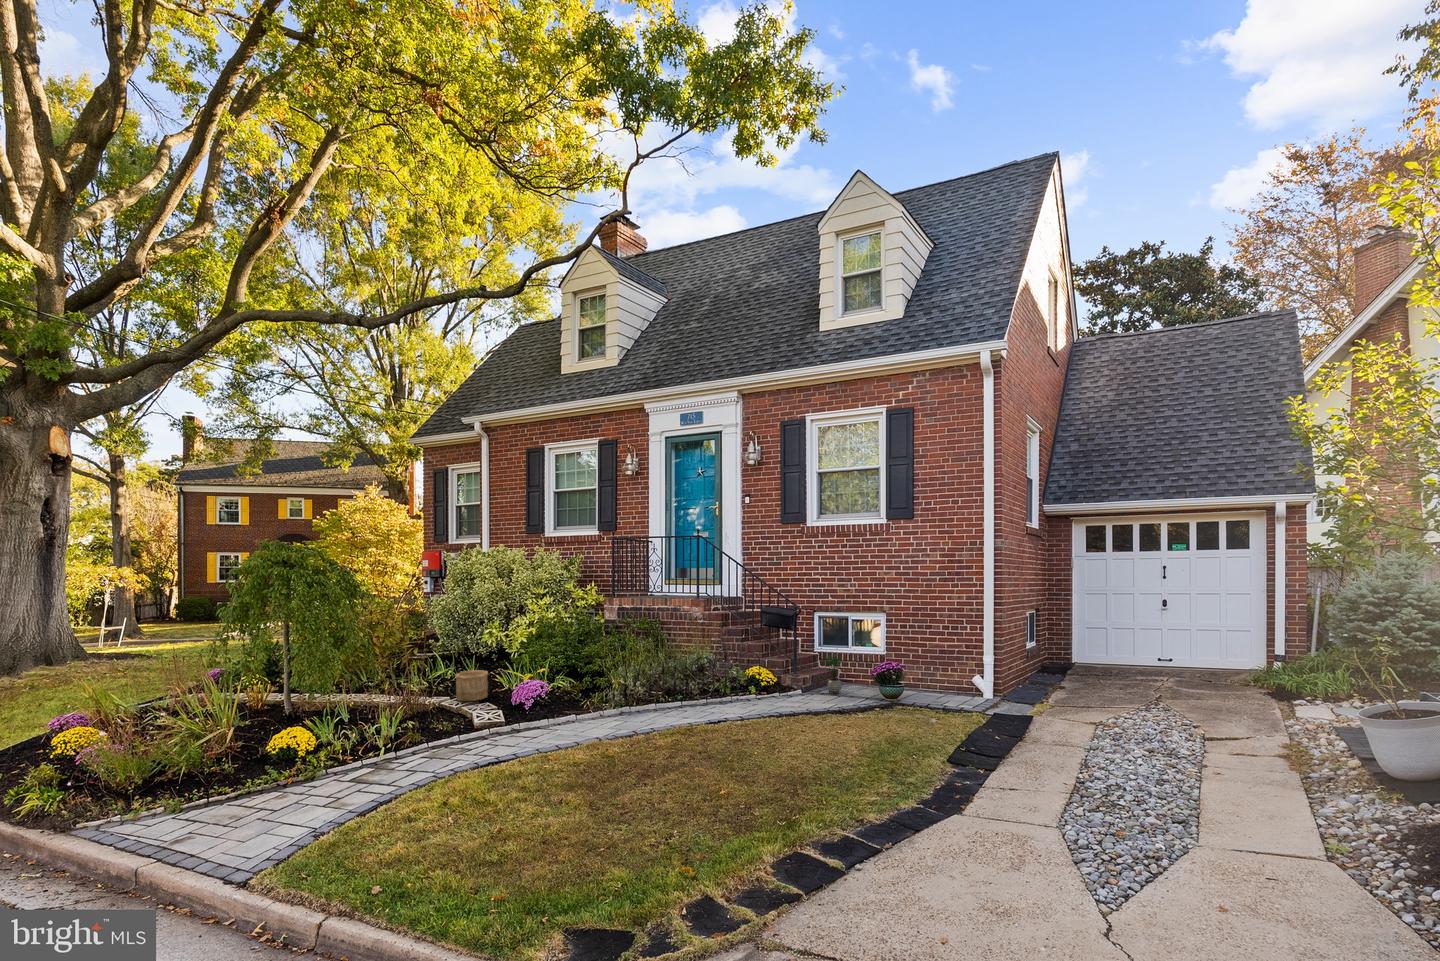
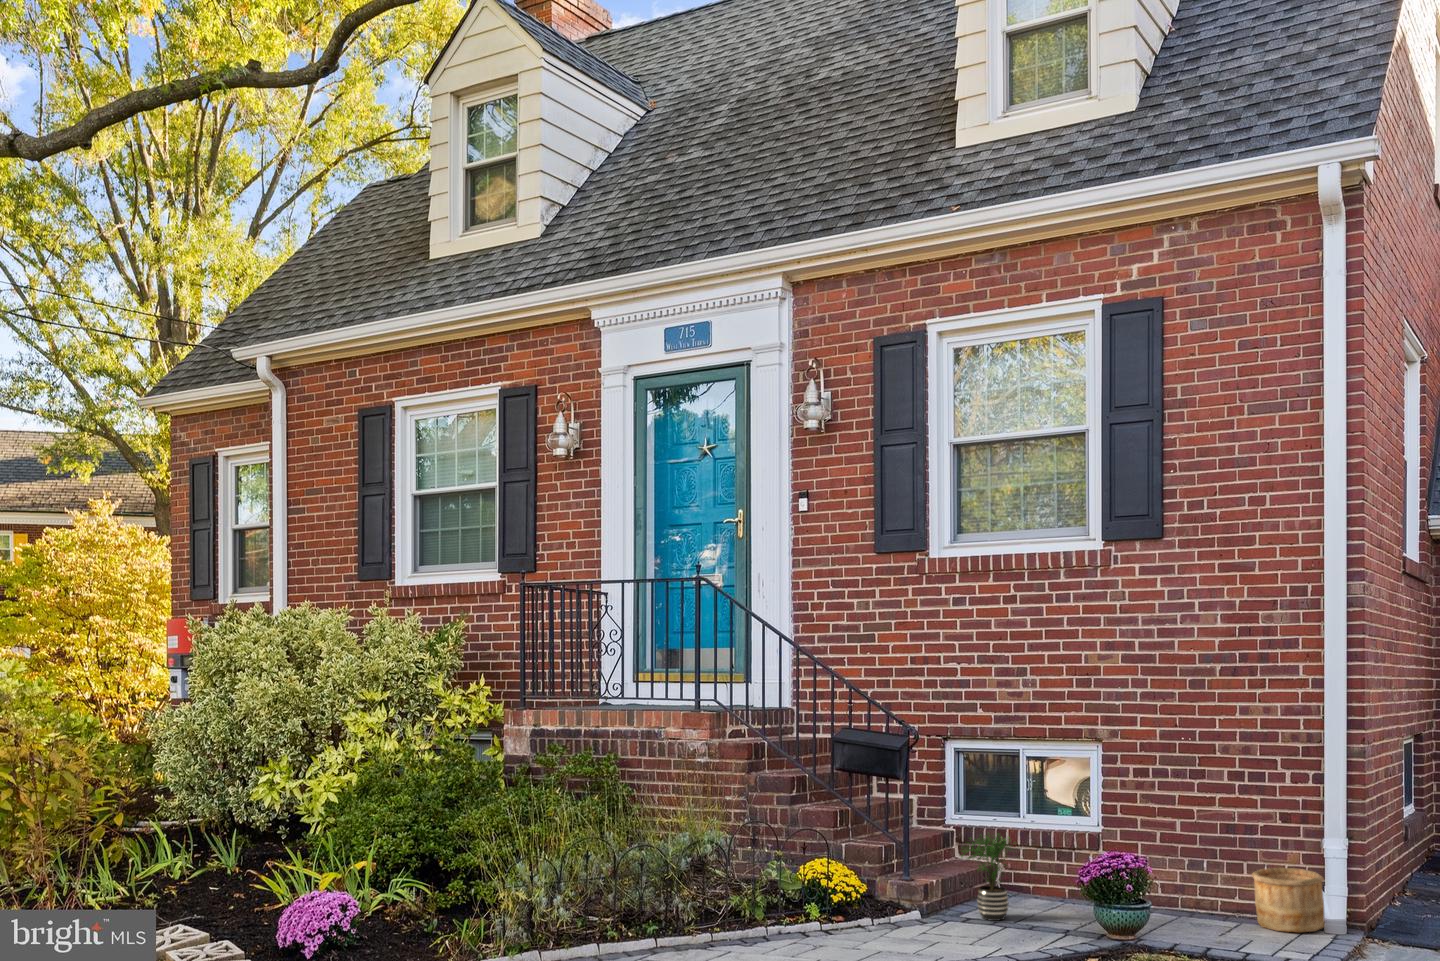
wooden bucket: present [455,670,488,701] -> present [1252,868,1324,933]

